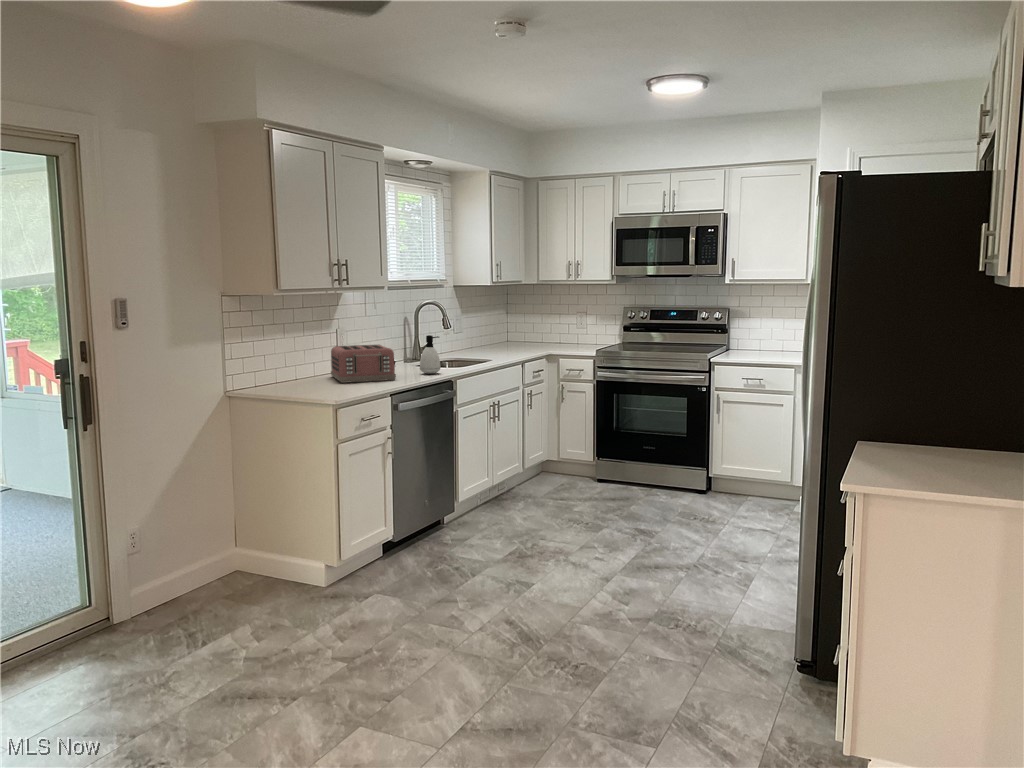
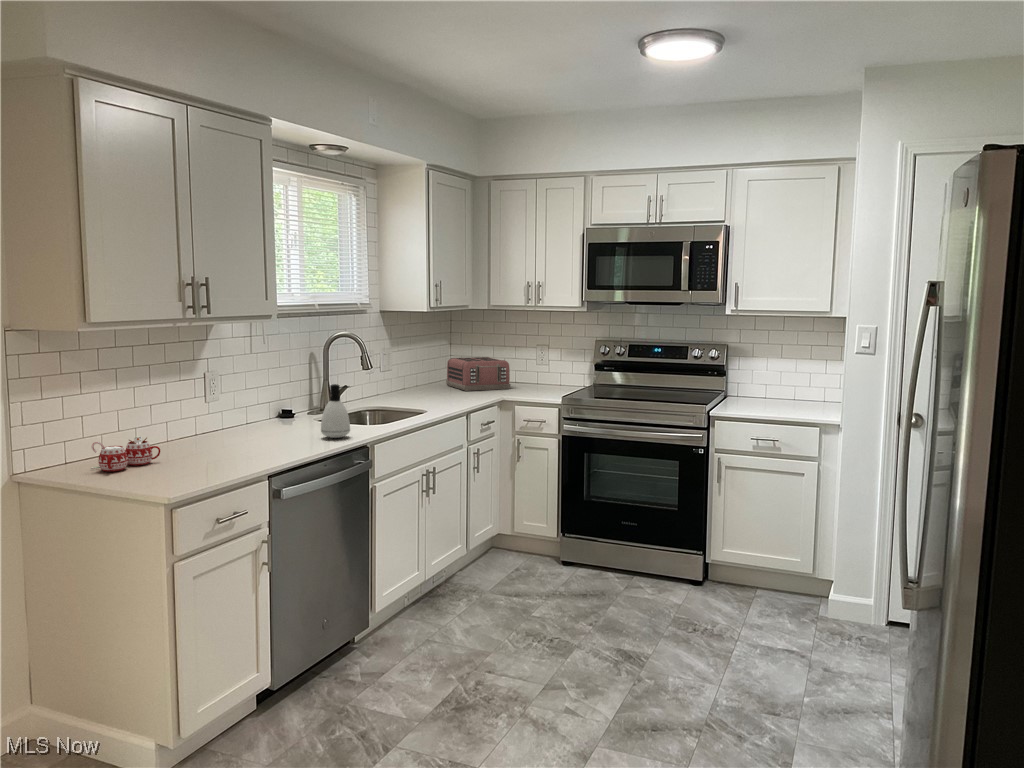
toaster: present [331,345,396,383] -> present [446,357,510,391]
mug: none [274,368,317,390] -> present [90,436,160,472]

